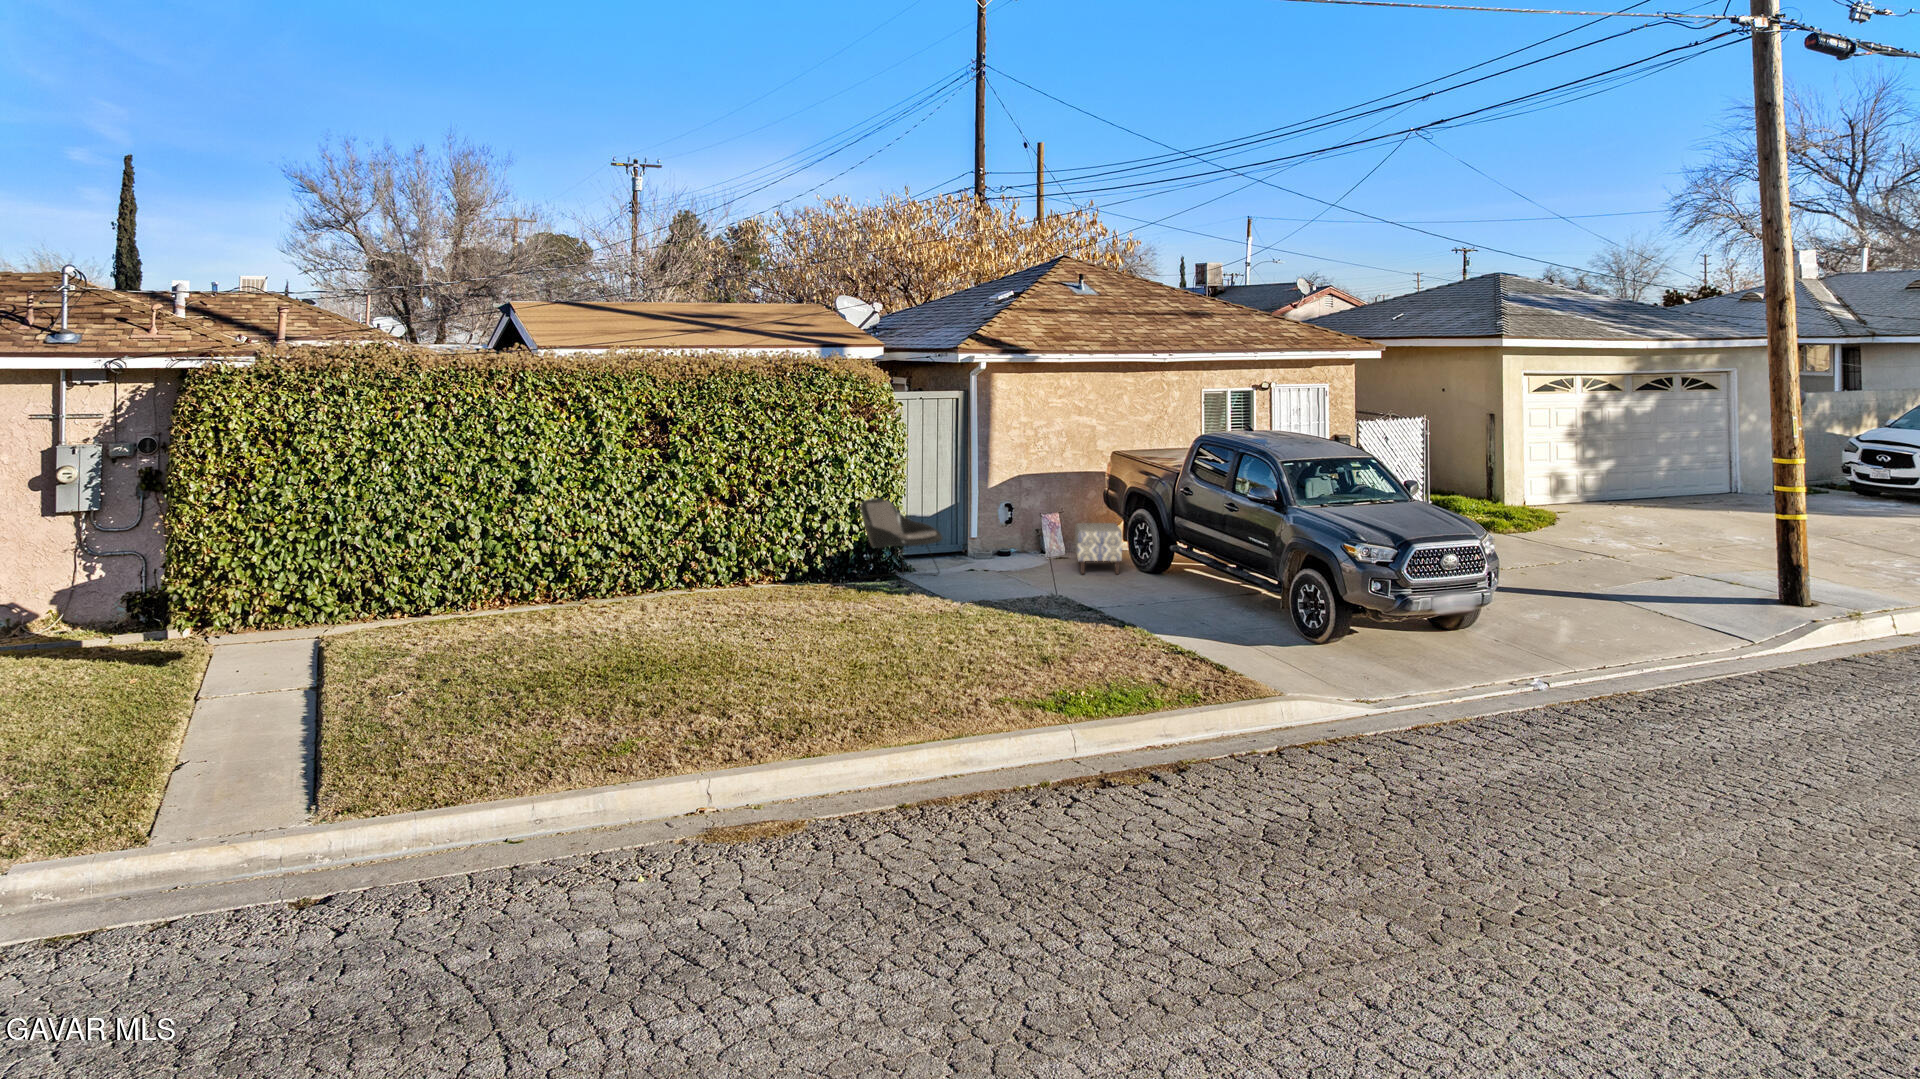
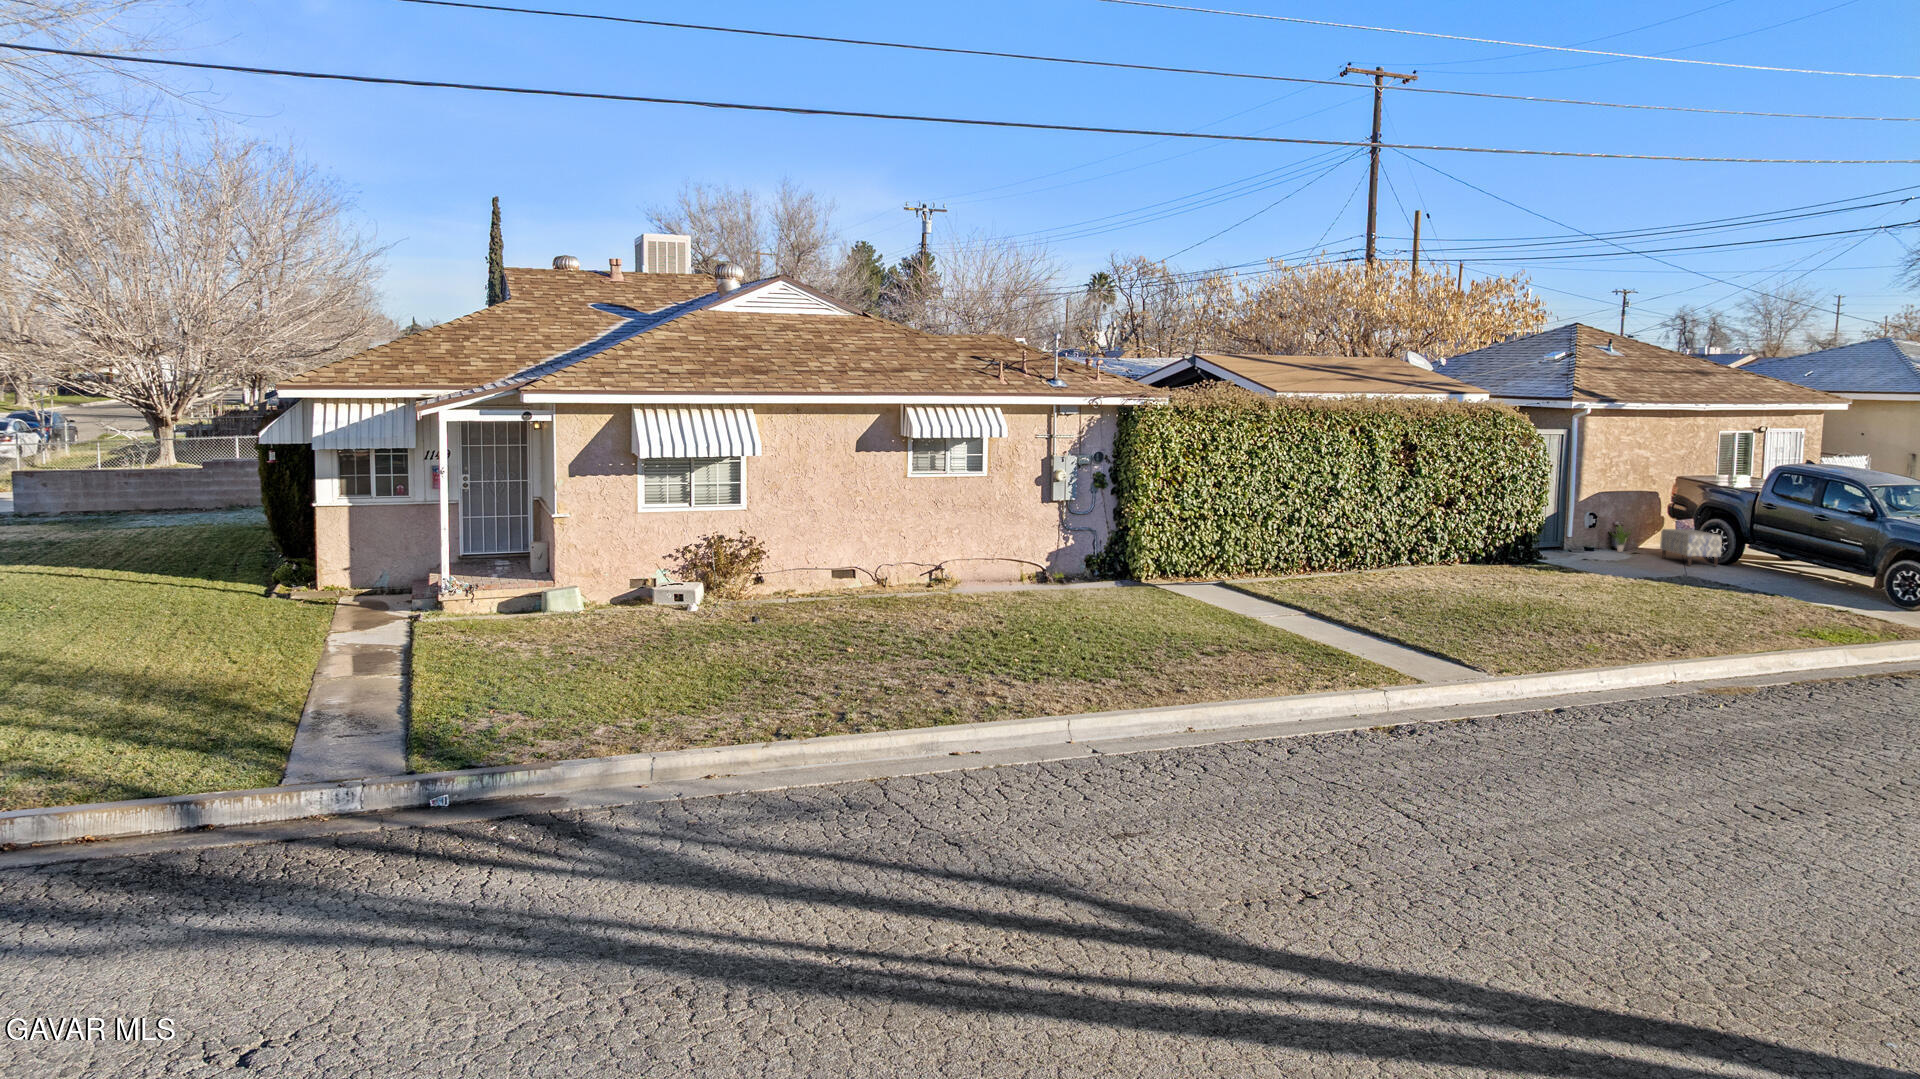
lounge chair: present [859,498,943,581] -> none [1527,507,1587,567]
potted plant: none [1029,517,1061,555] -> present [1615,526,1630,552]

